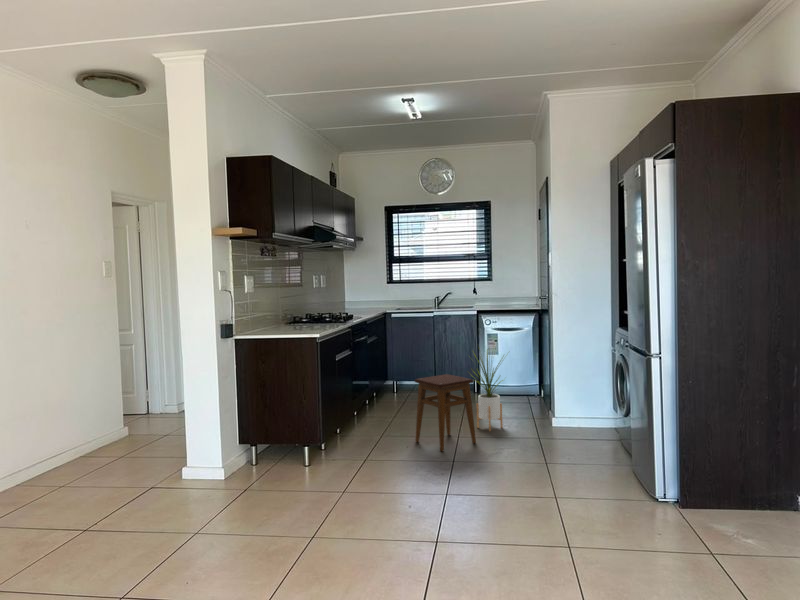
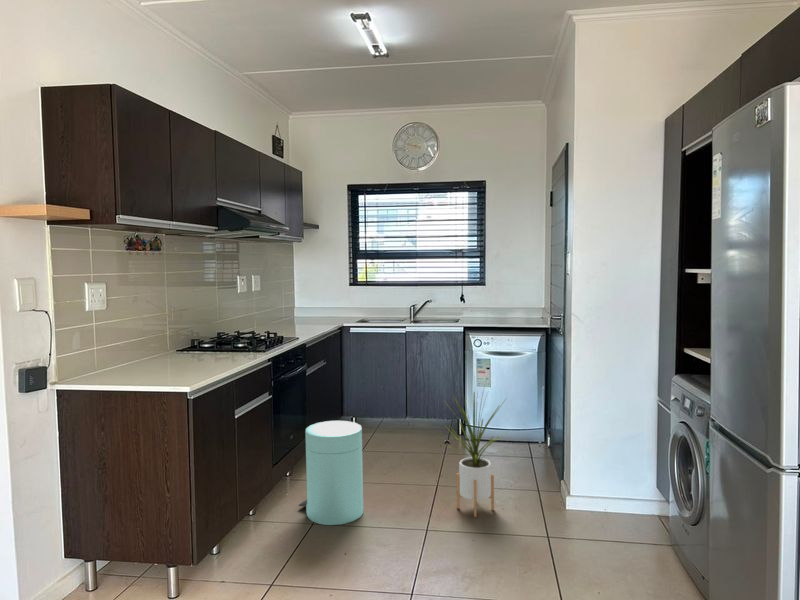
trash can: none [369,370,414,437] -> present [299,421,363,525]
stool: present [415,374,476,451] -> none [361,434,453,567]

